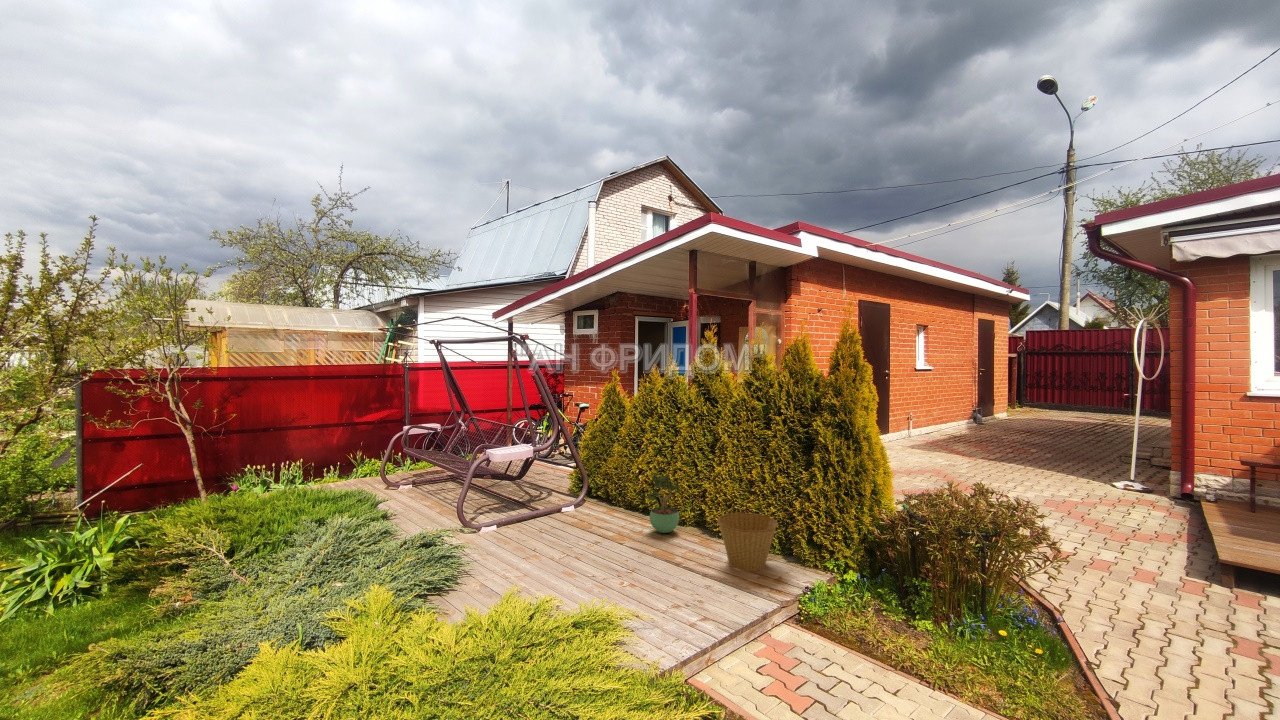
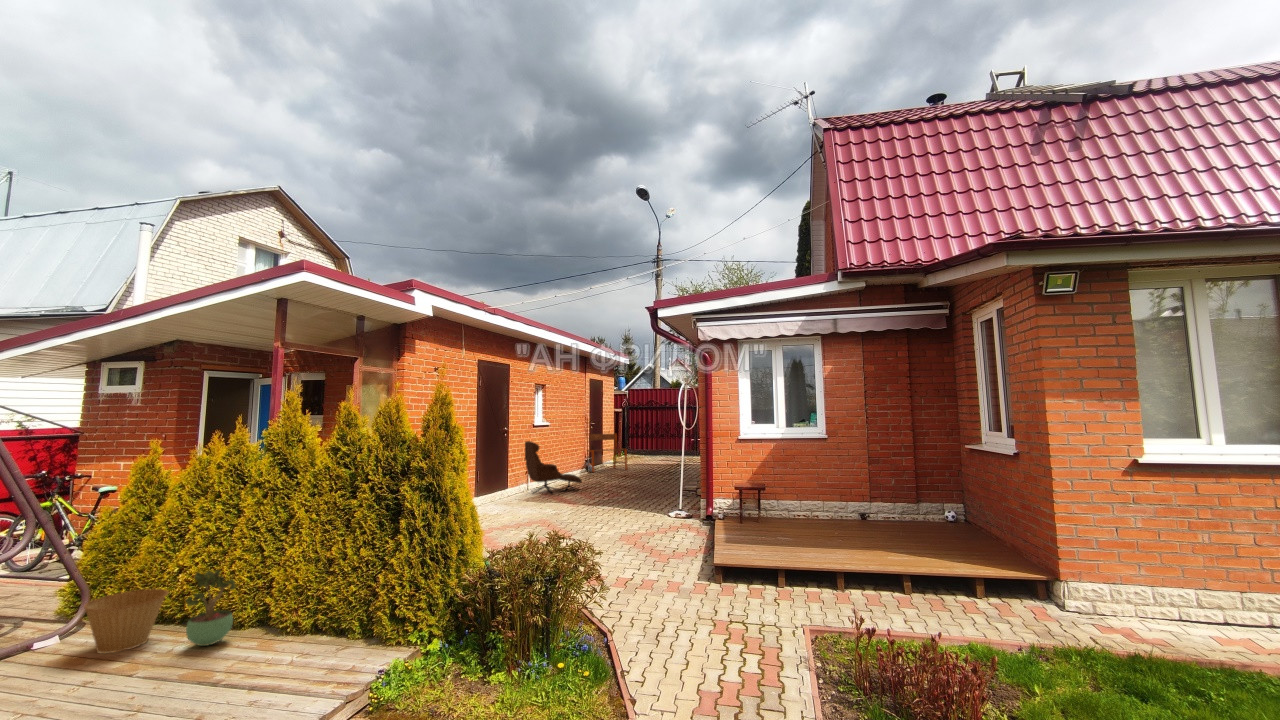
bench: none [971,381,1033,425] -> present [587,433,628,472]
lounge chair: none [903,386,976,444] -> present [525,441,582,494]
basket: present [717,513,778,571] -> present [84,589,168,653]

